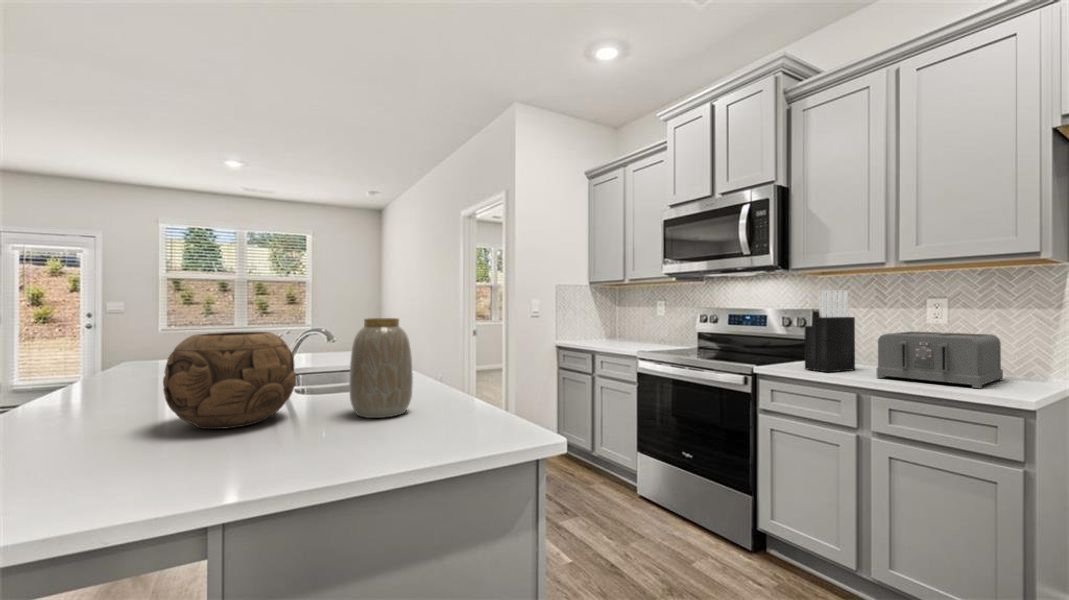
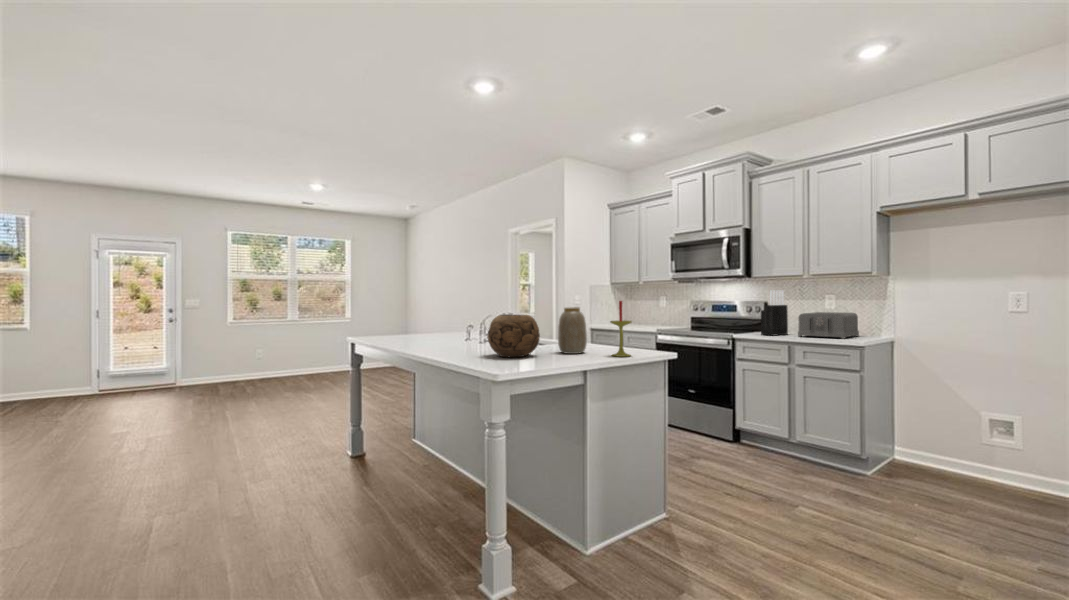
candle: none [432,301,483,437] -> present [610,301,631,357]

